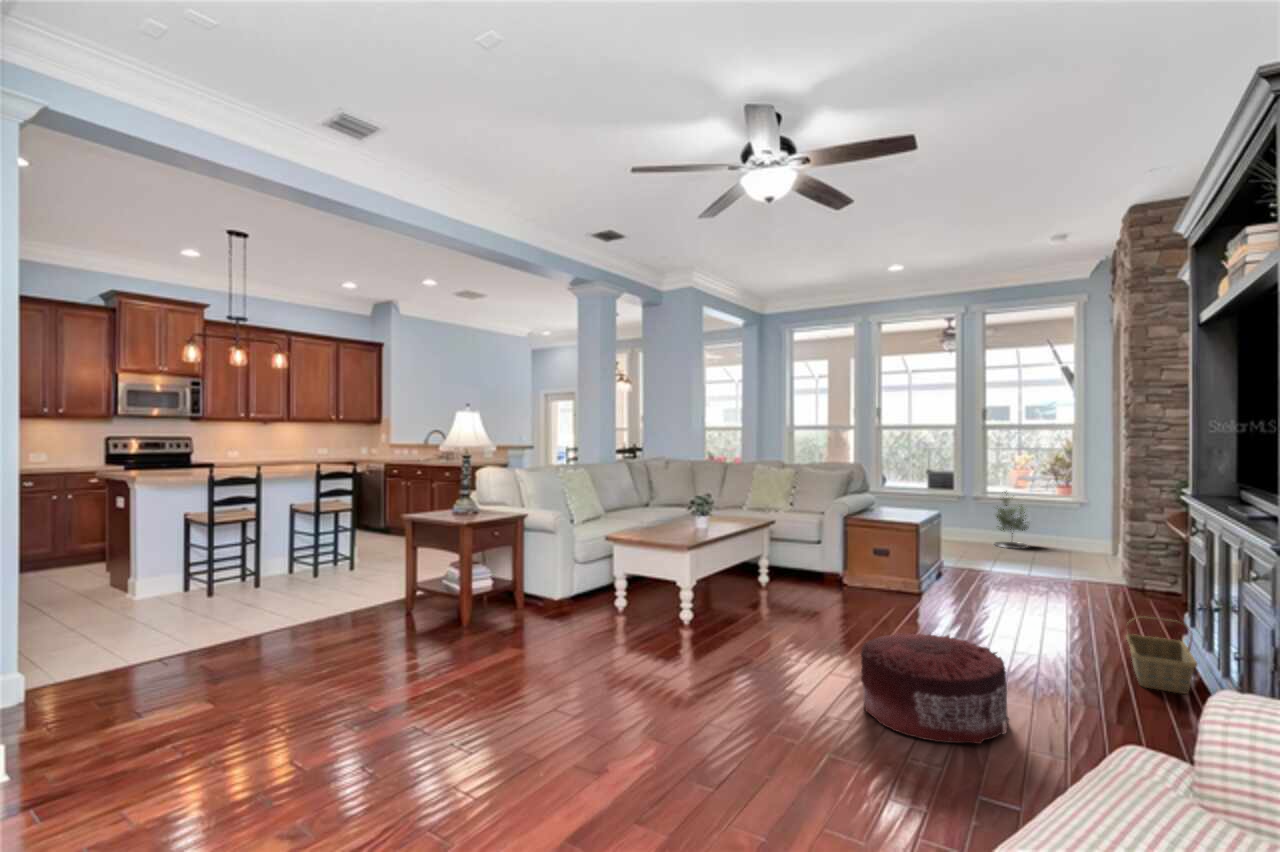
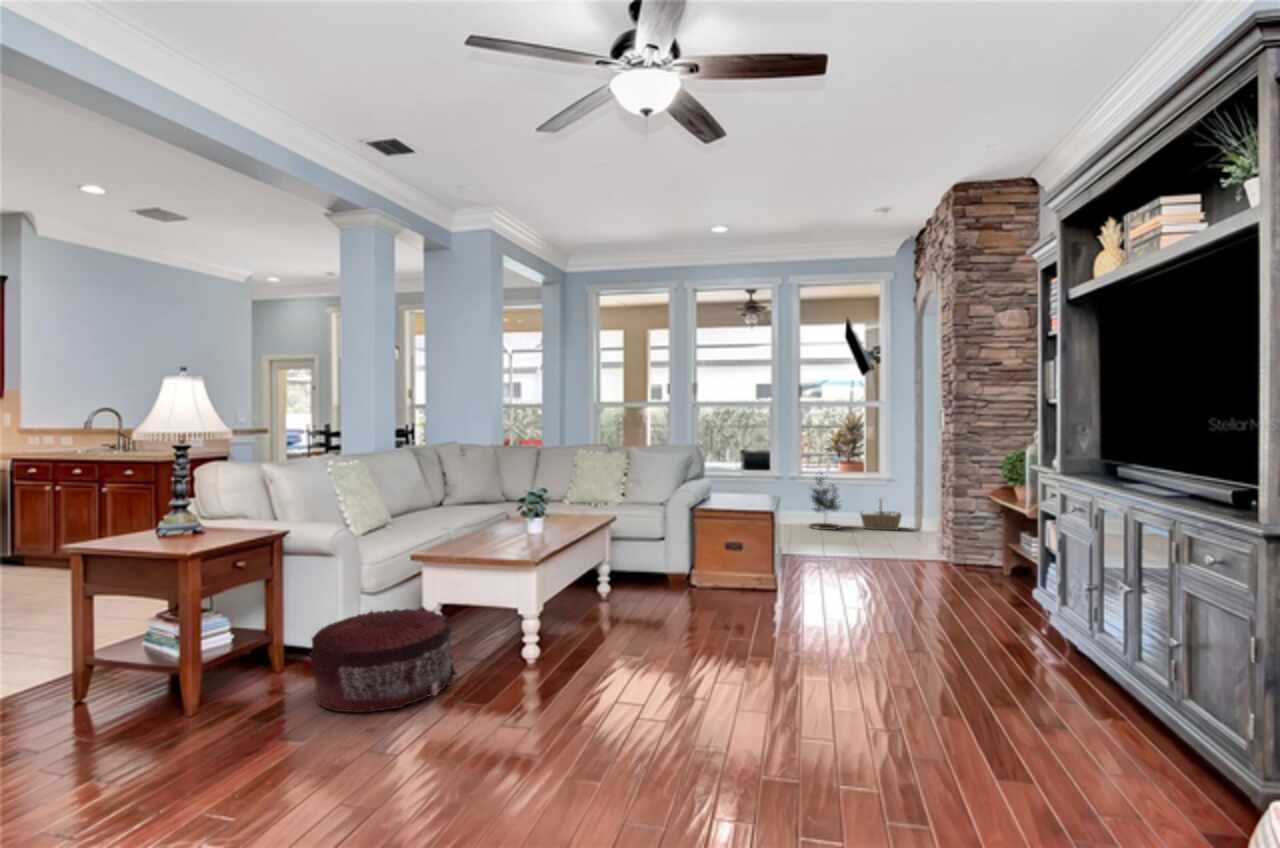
basket: present [1126,617,1198,694] -> present [860,500,902,531]
pouf: present [861,633,1009,744] -> present [309,608,456,712]

